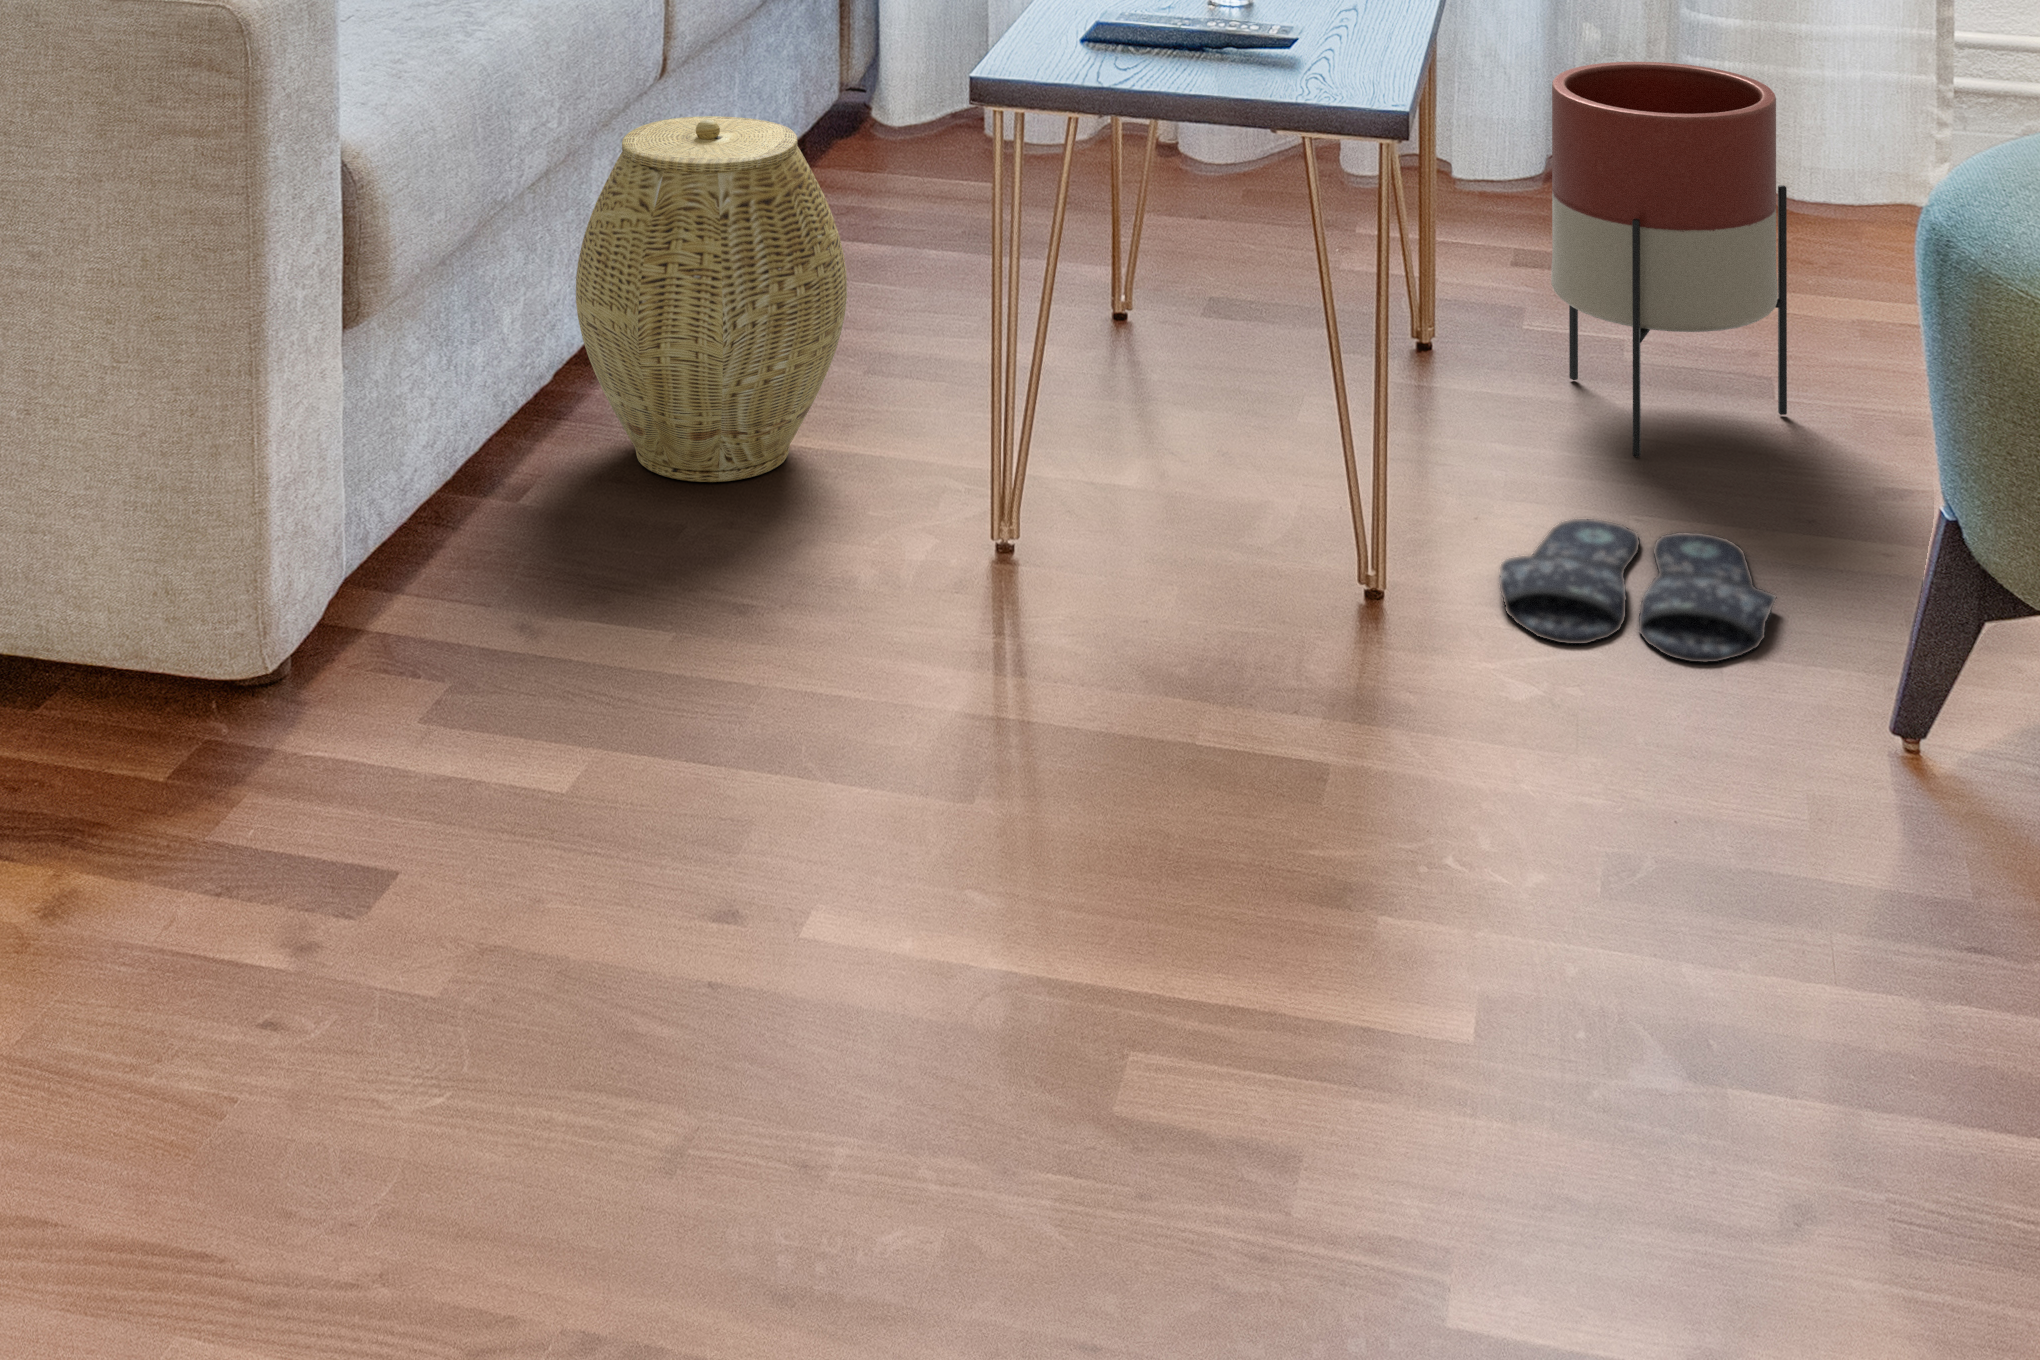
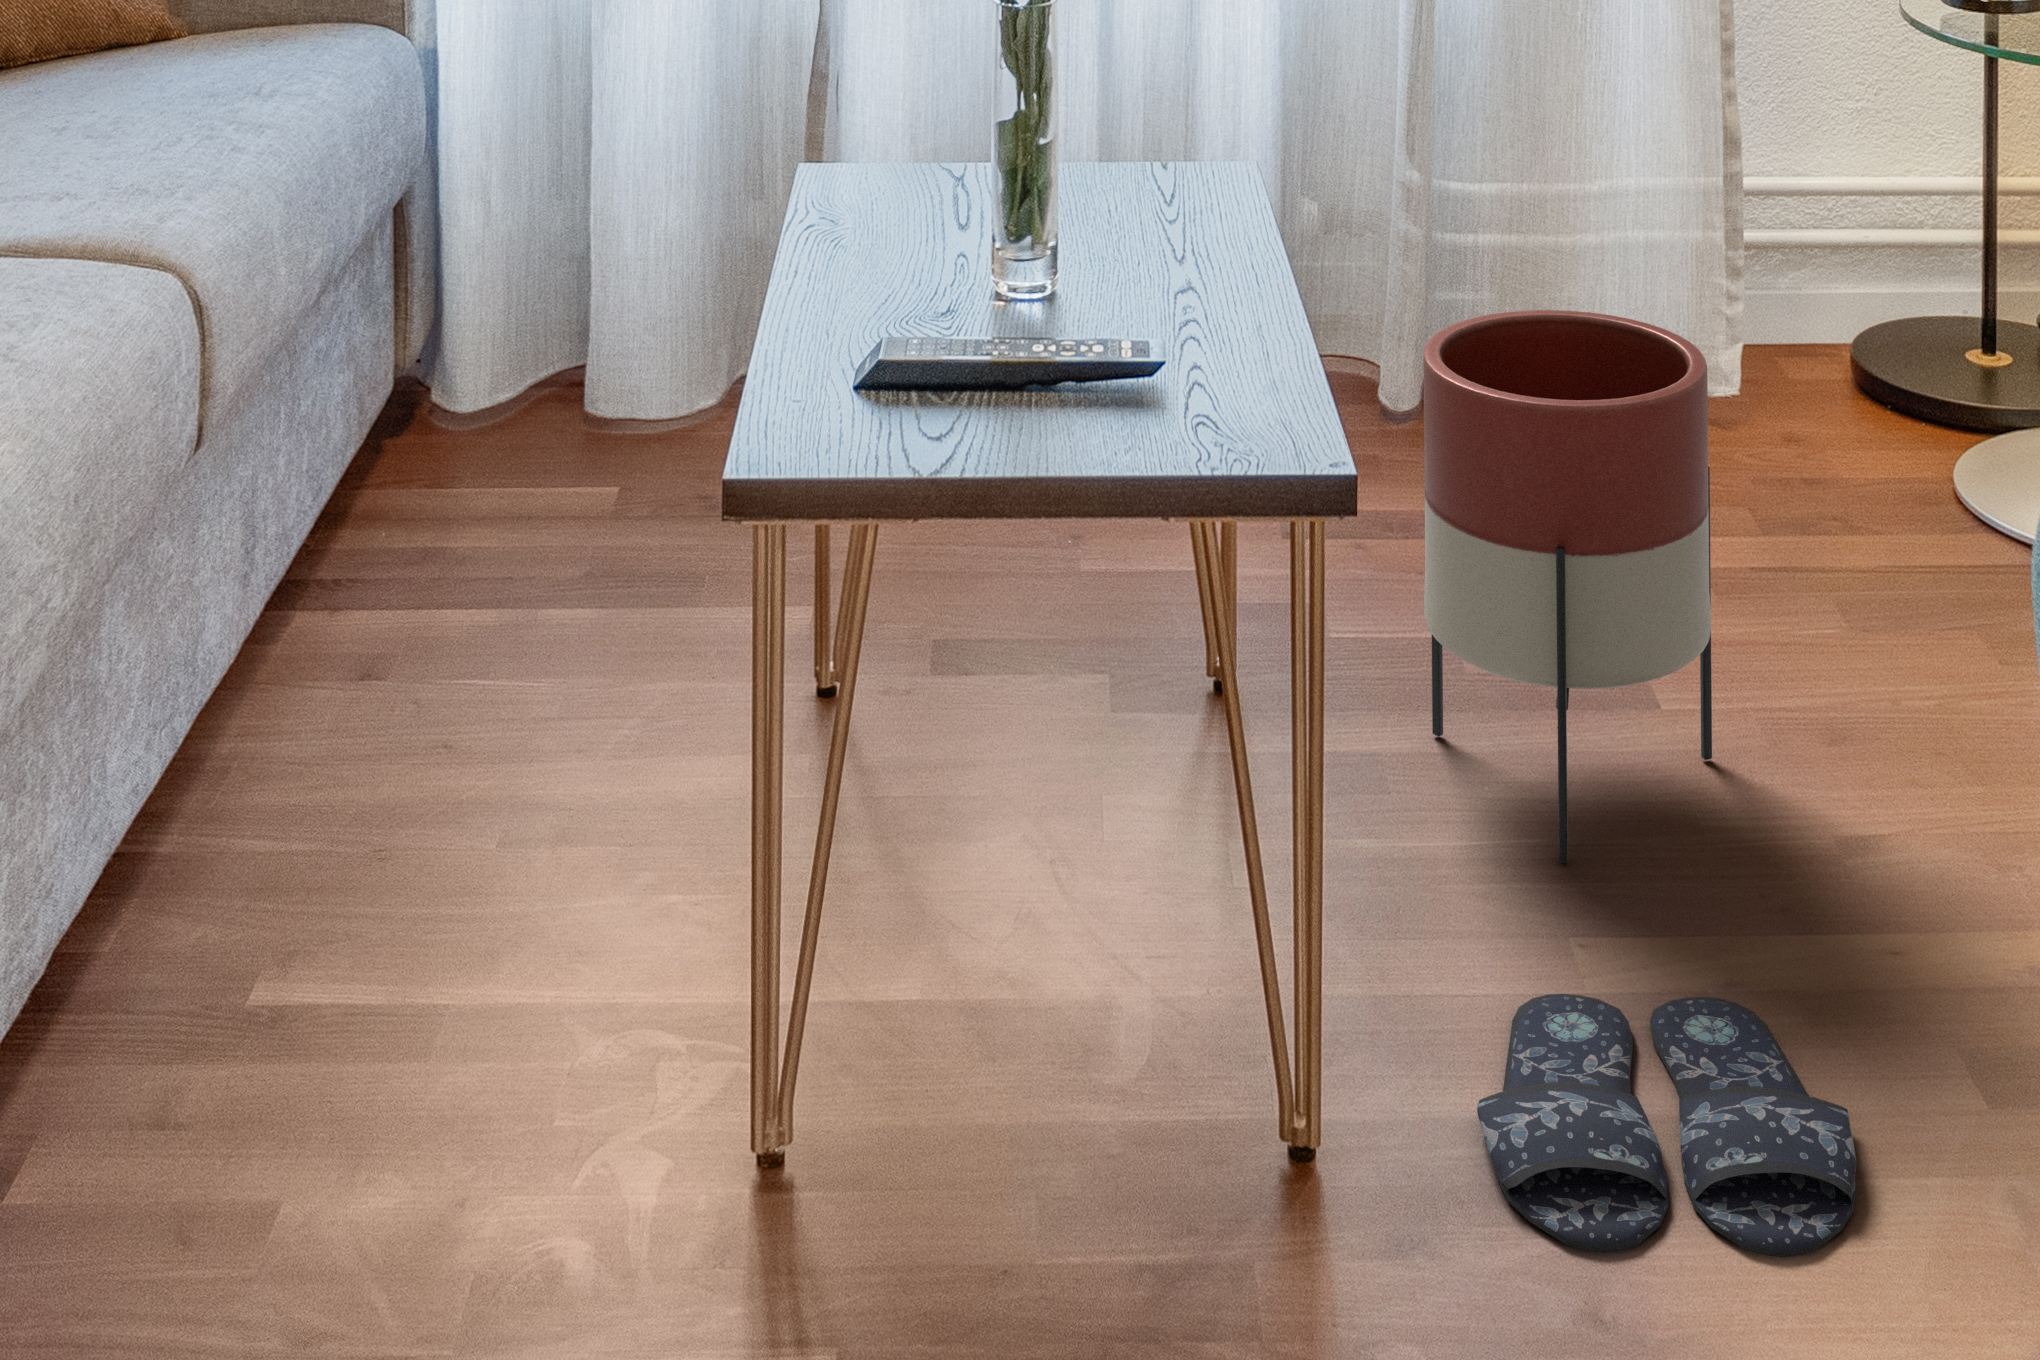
woven basket: present [576,116,847,482] -> none [77,541,499,1134]

